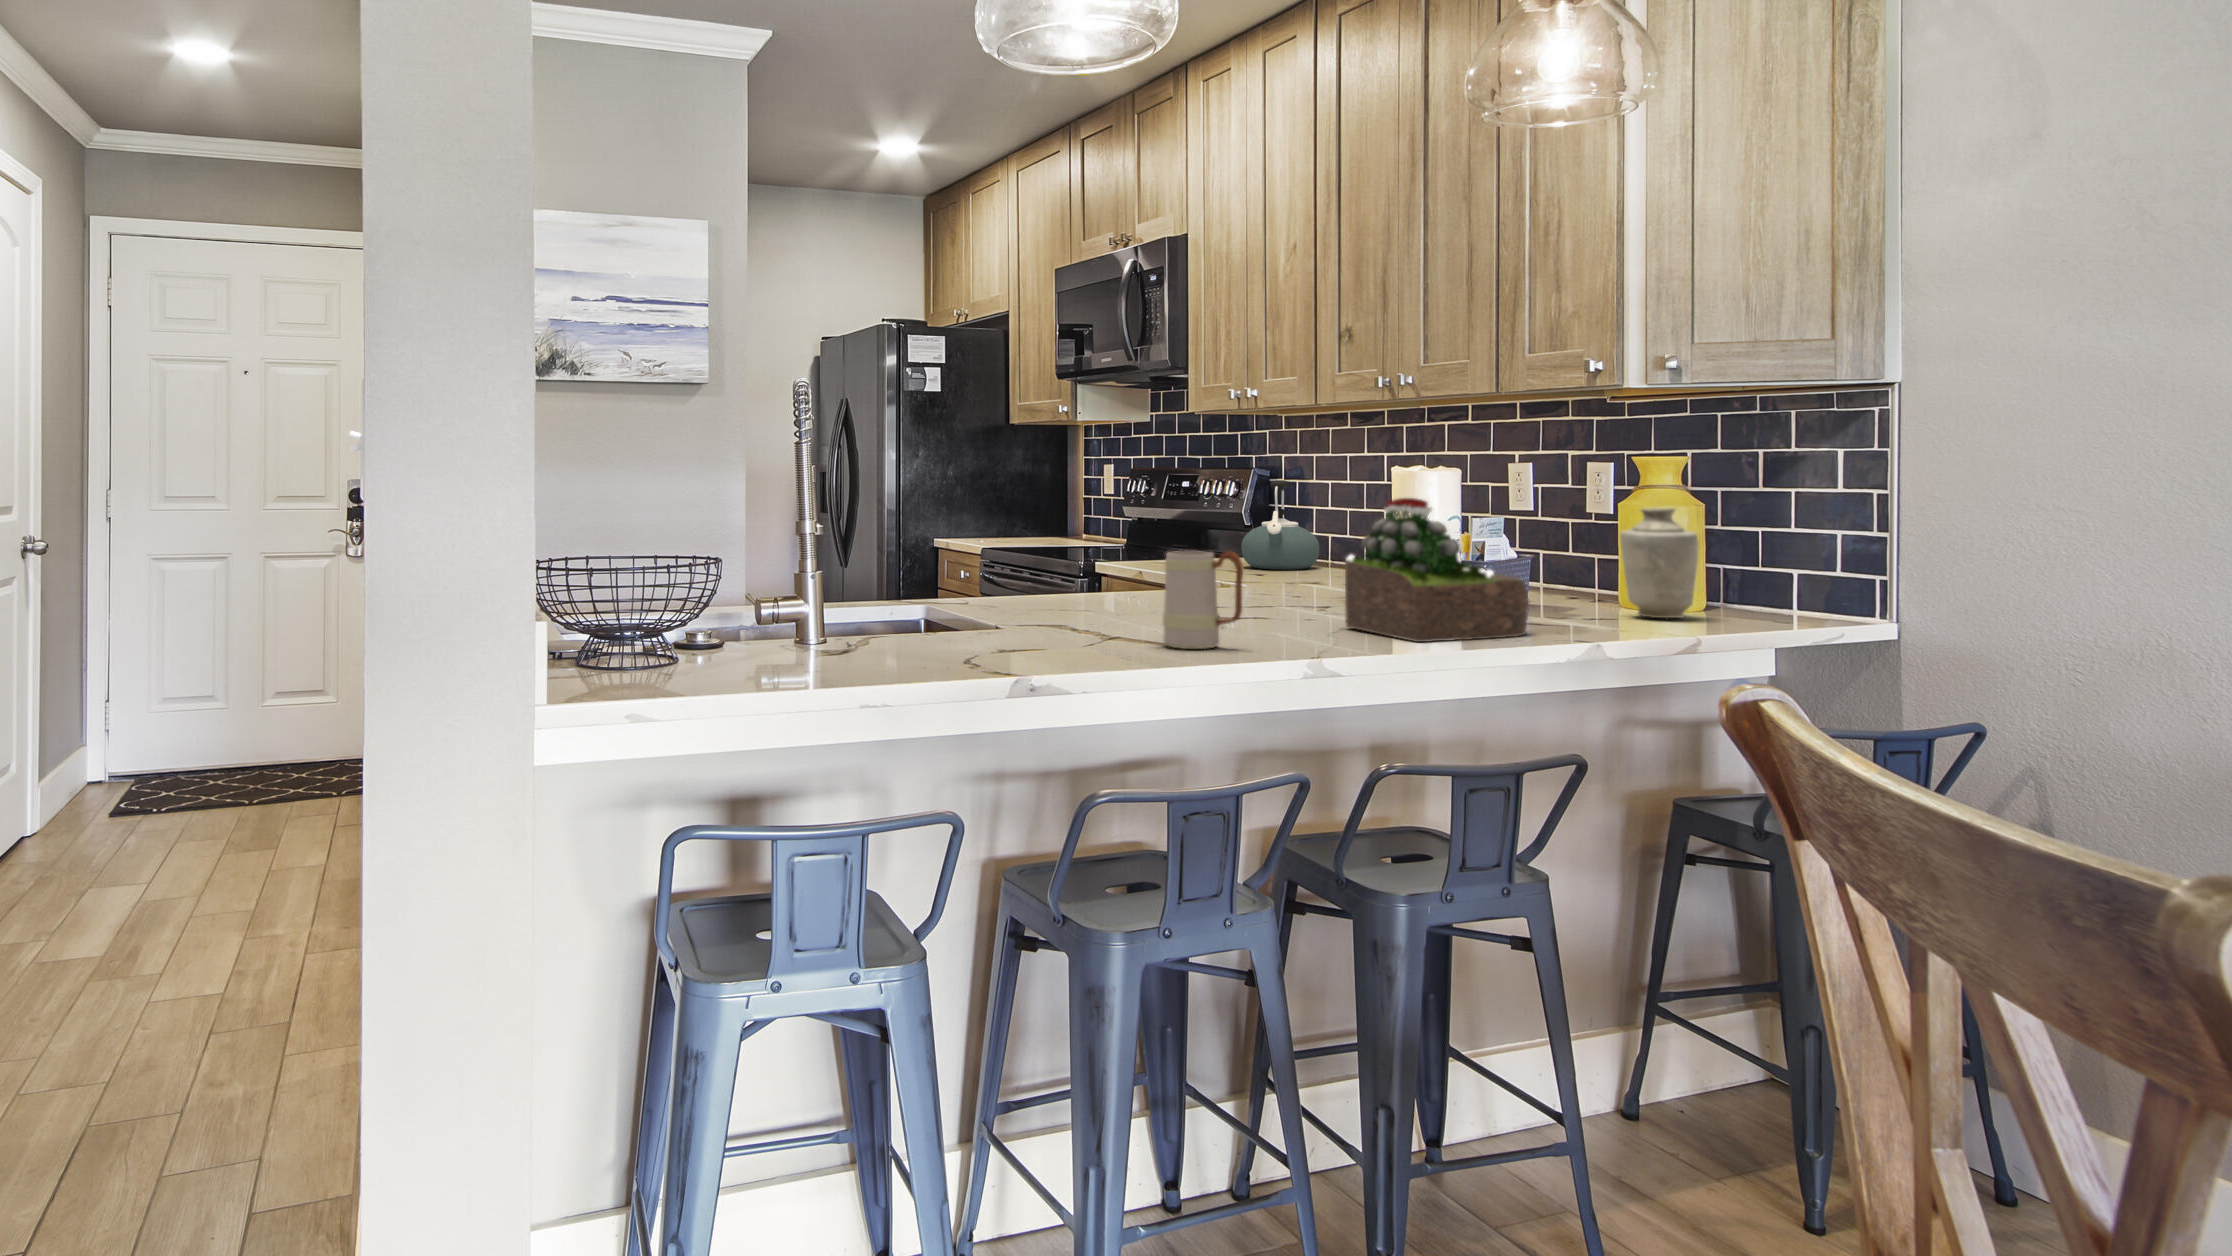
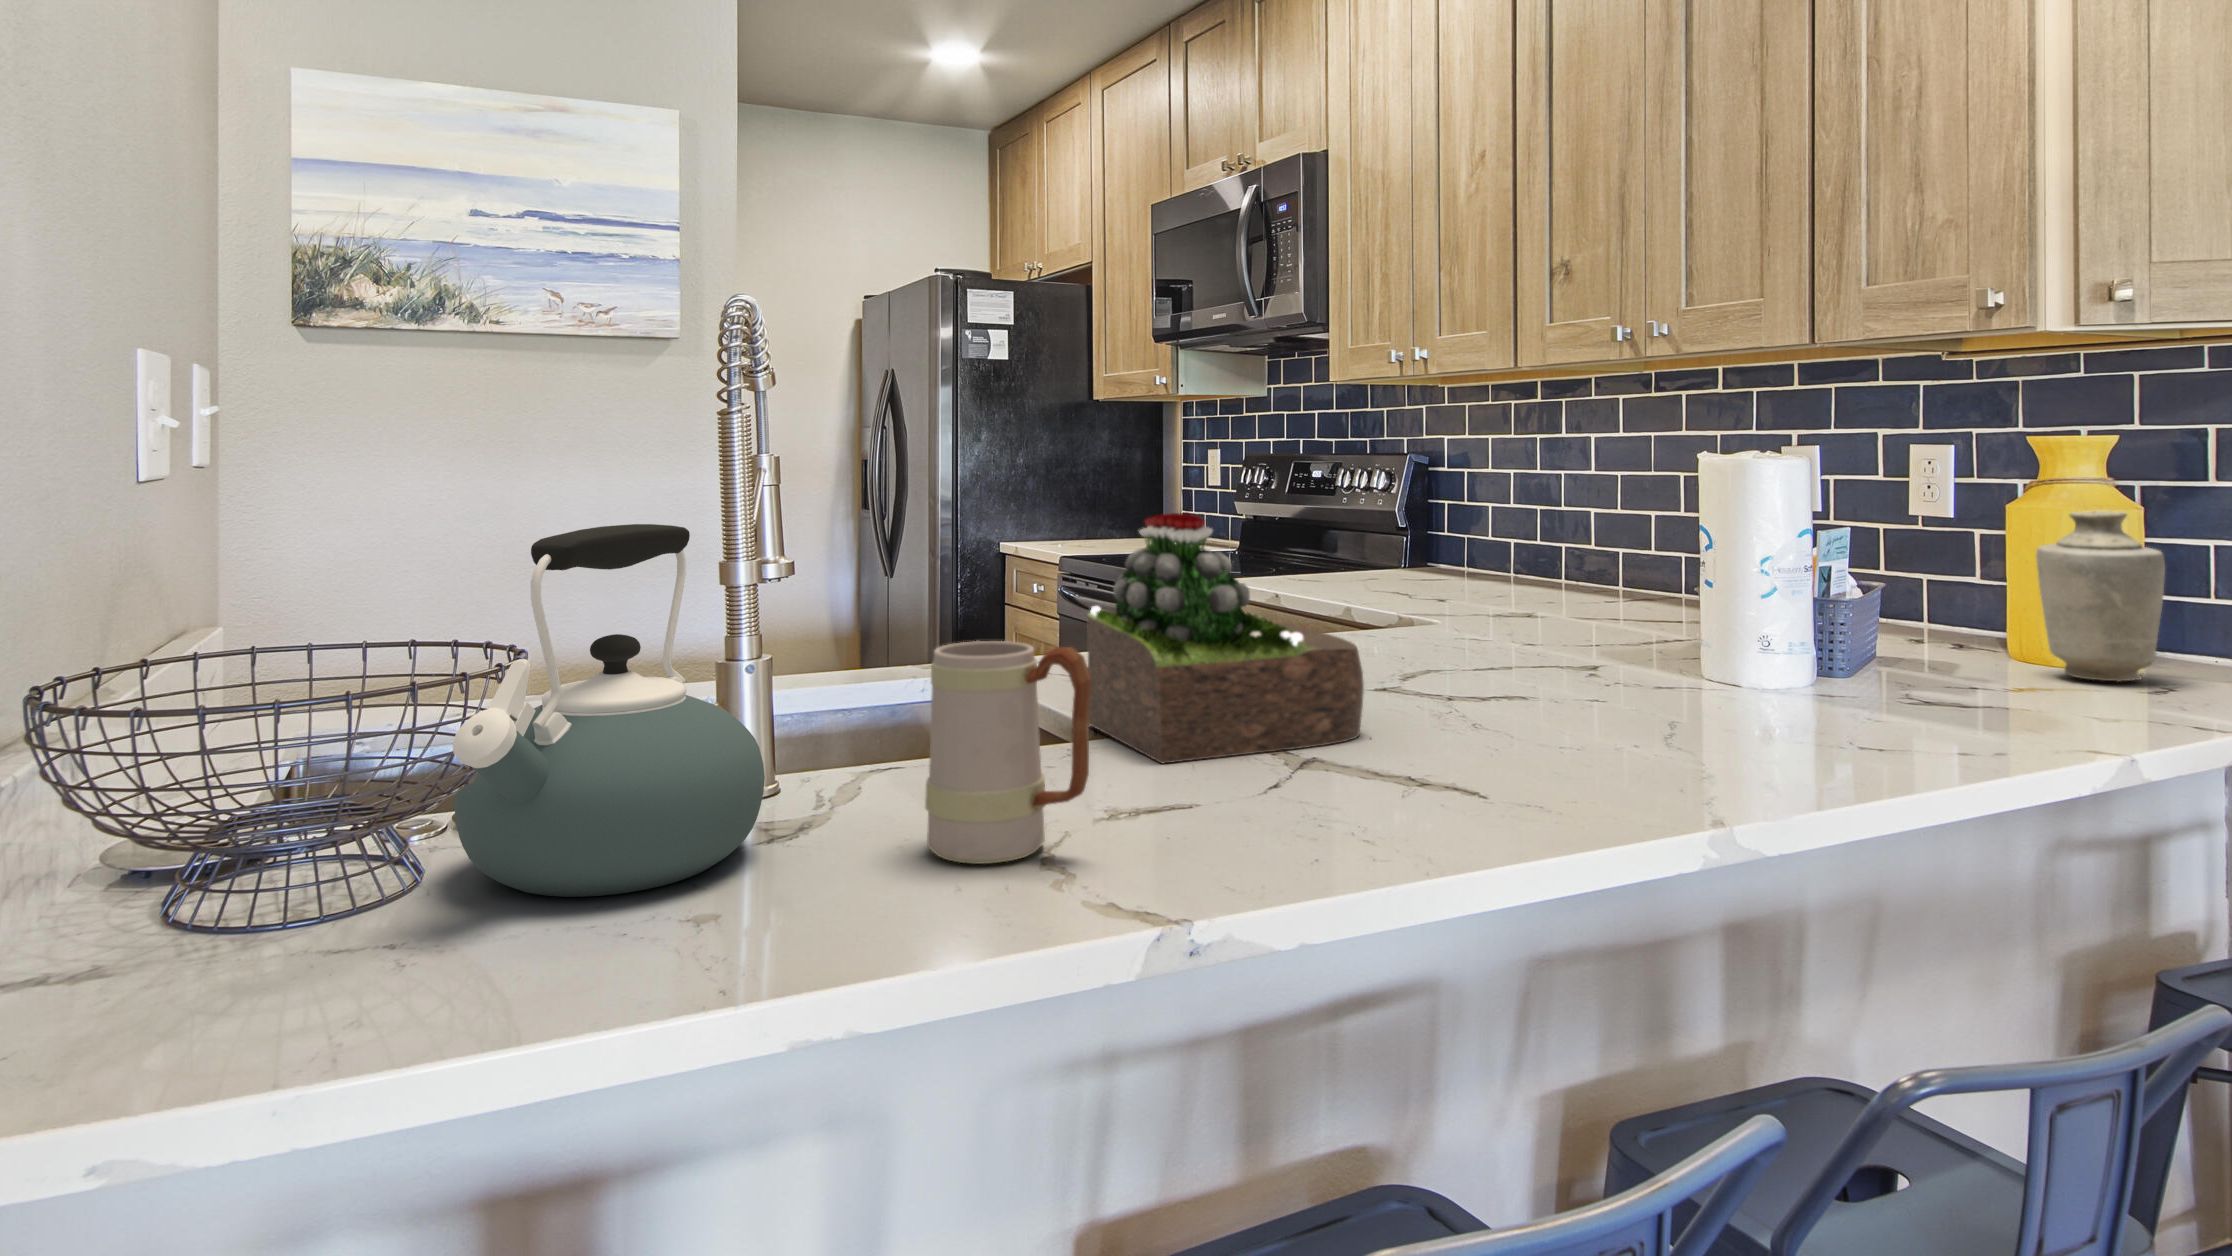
kettle: present [1241,480,1319,570] -> present [453,524,765,897]
succulent plant: present [1345,498,1529,642] -> present [1087,513,1364,763]
mug: present [1162,551,1243,649] -> present [925,641,1092,864]

